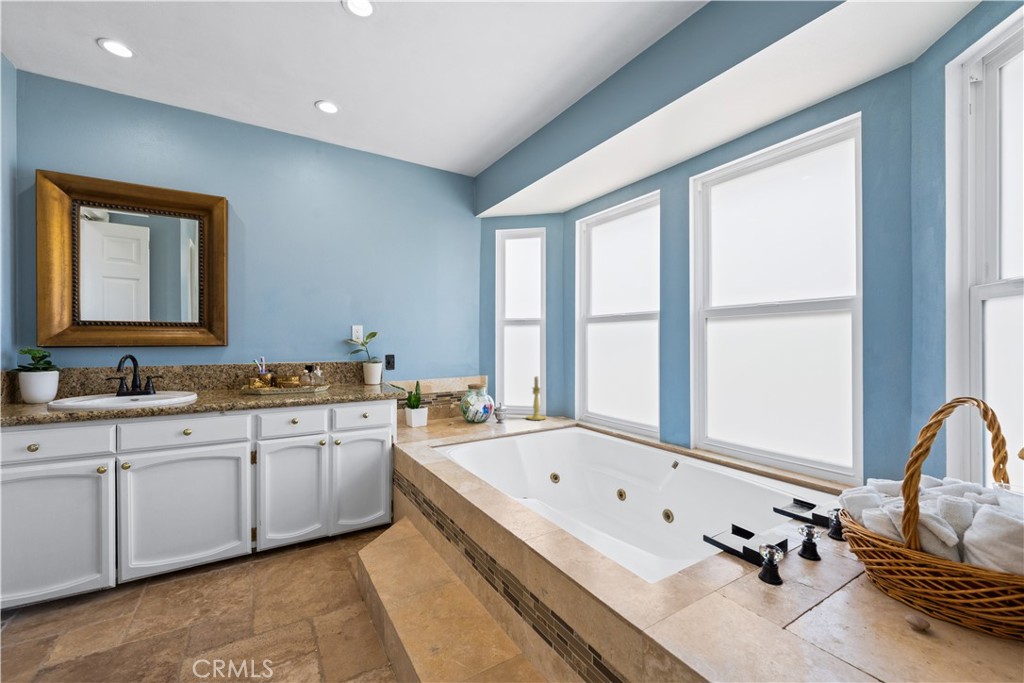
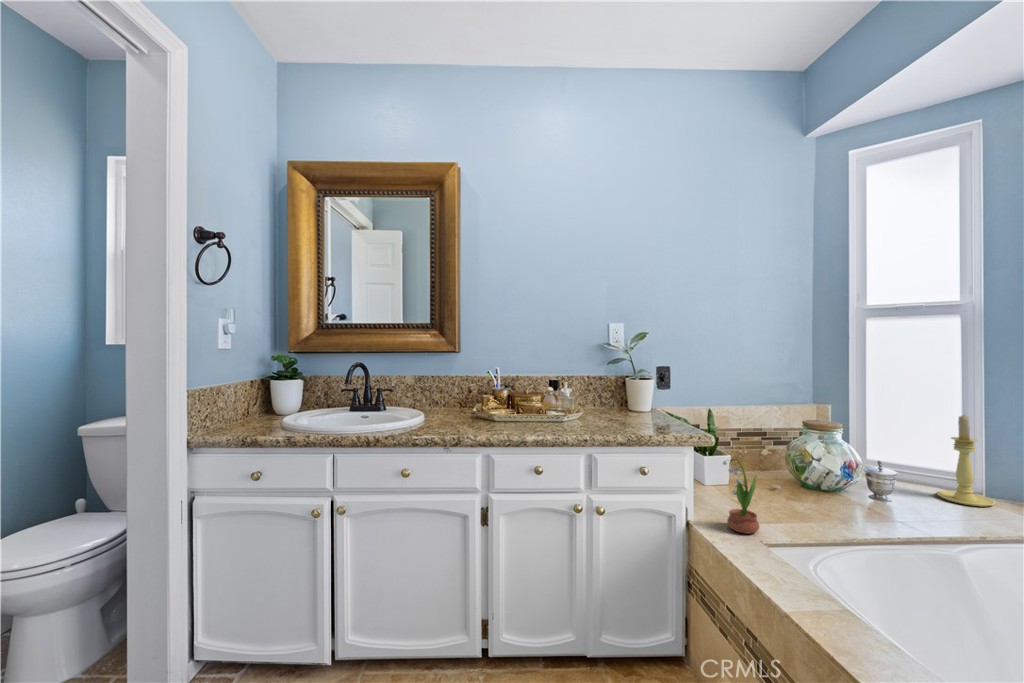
potted flower: none [413,403,431,444] -> present [723,458,759,534]

